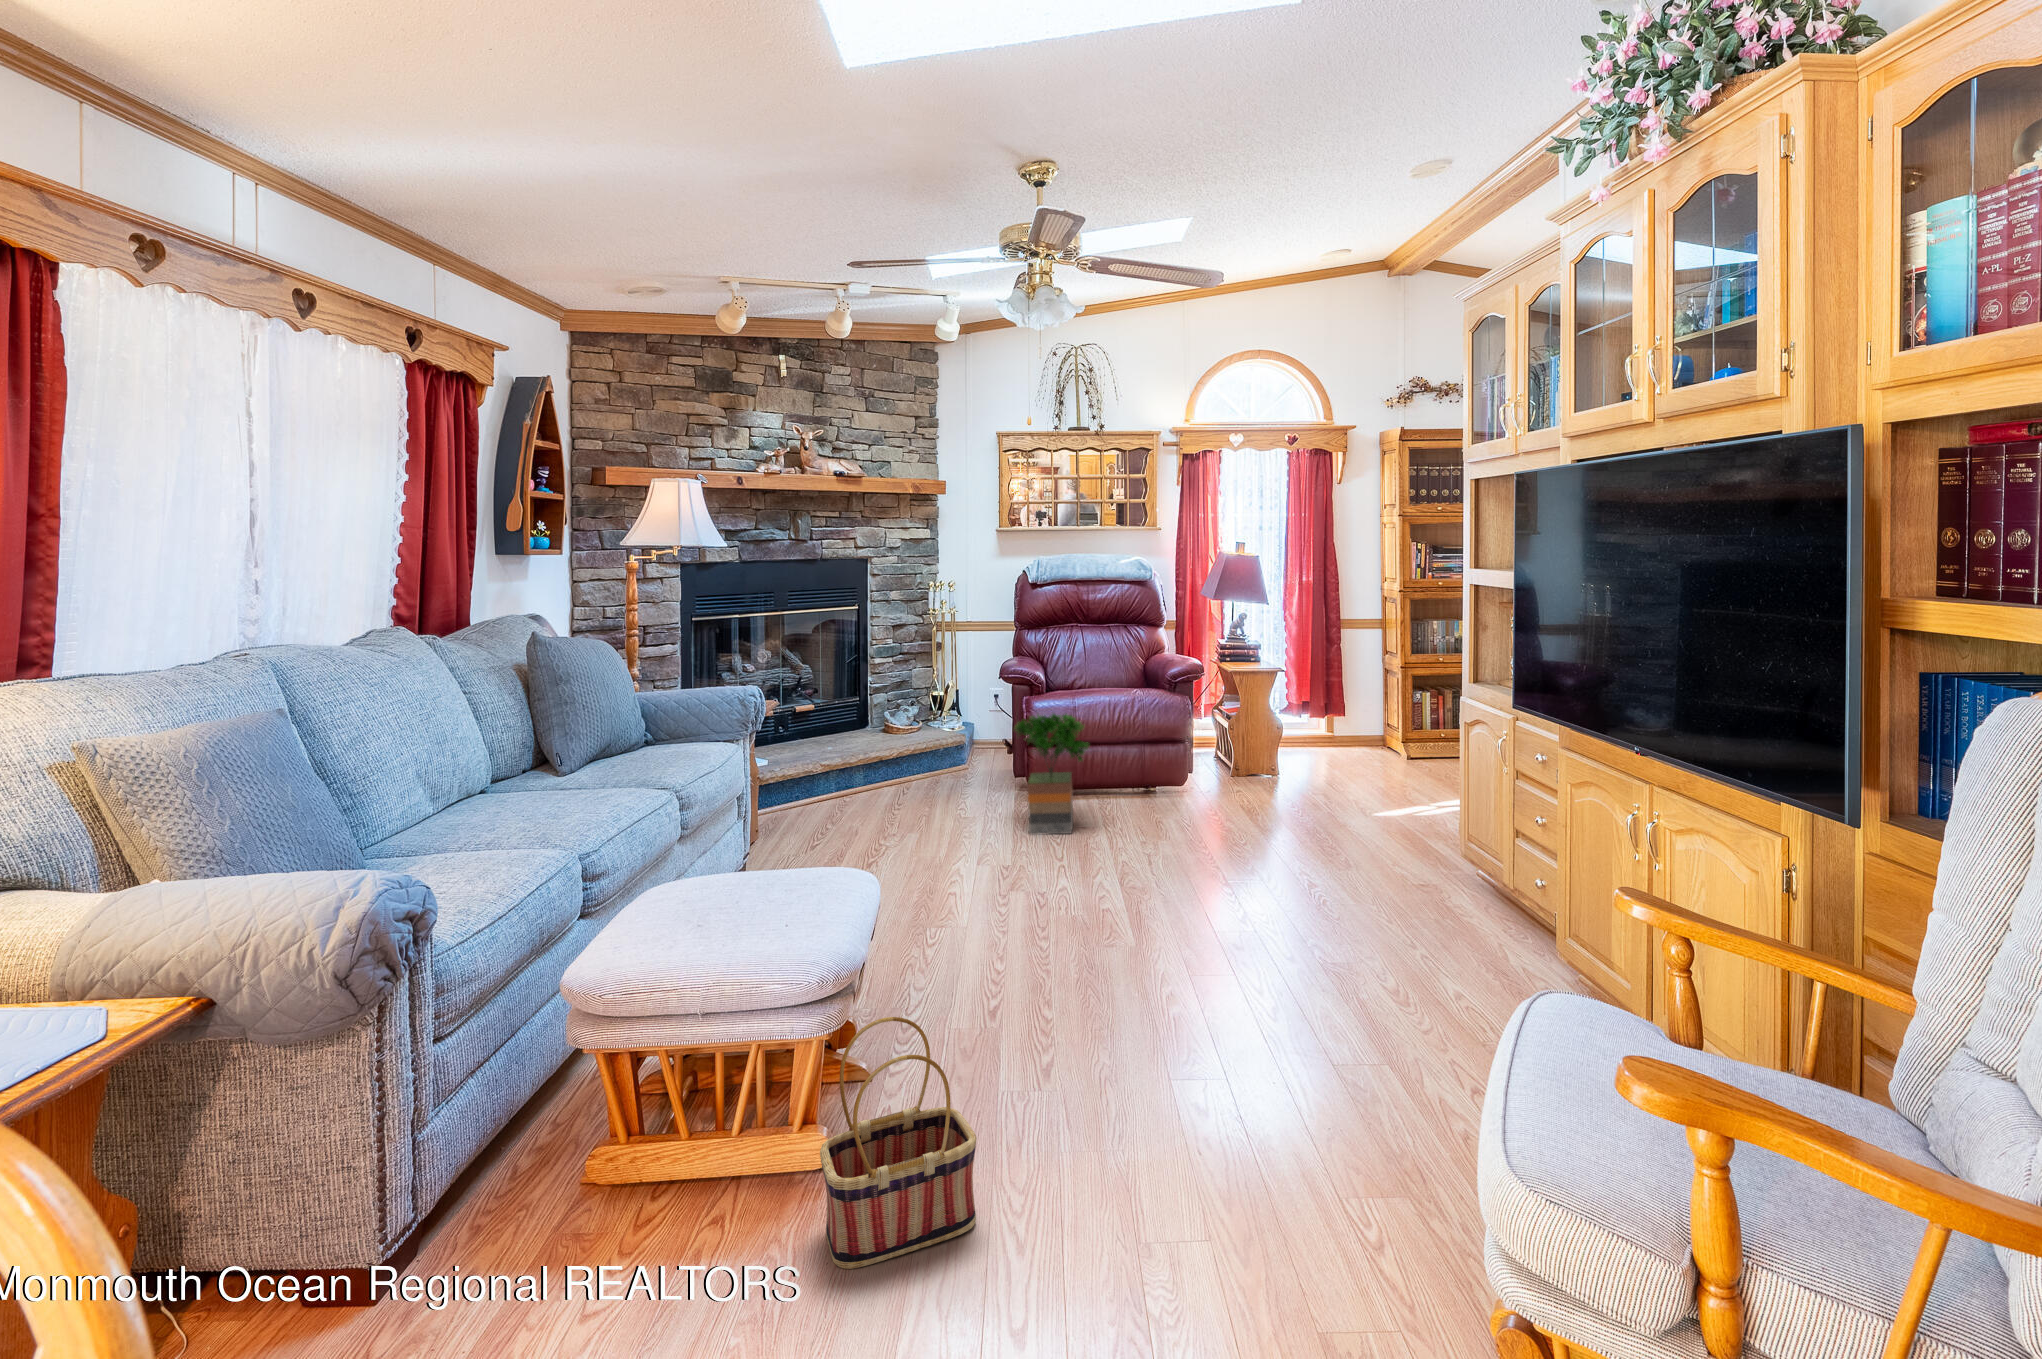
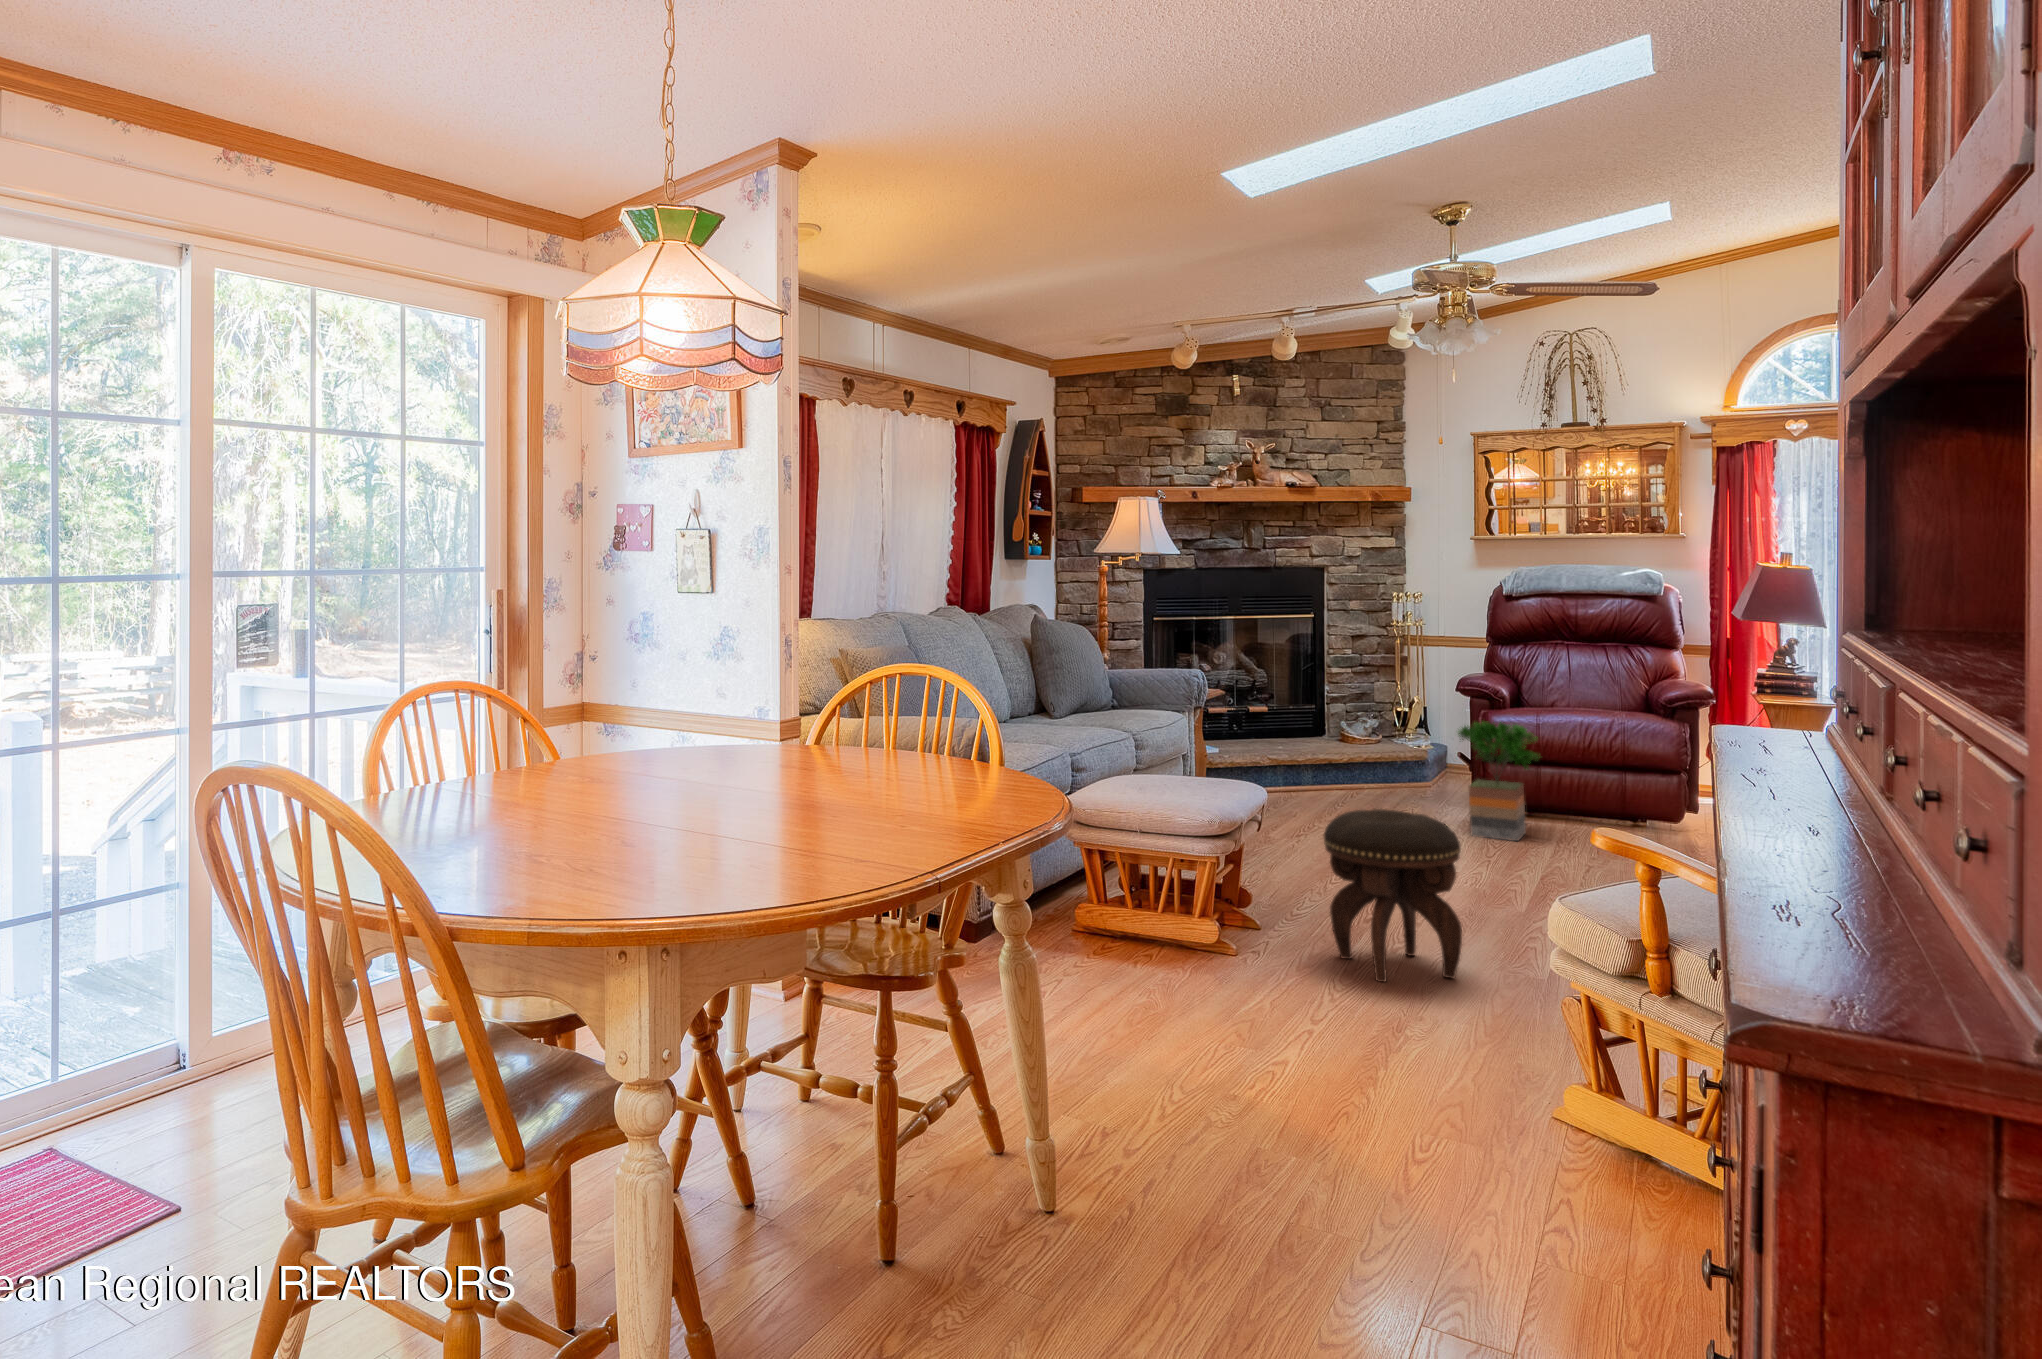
footstool: none [956,882,1124,1143] -> present [1324,809,1462,982]
basket: present [820,1017,977,1269] -> none [1214,859,1318,999]

